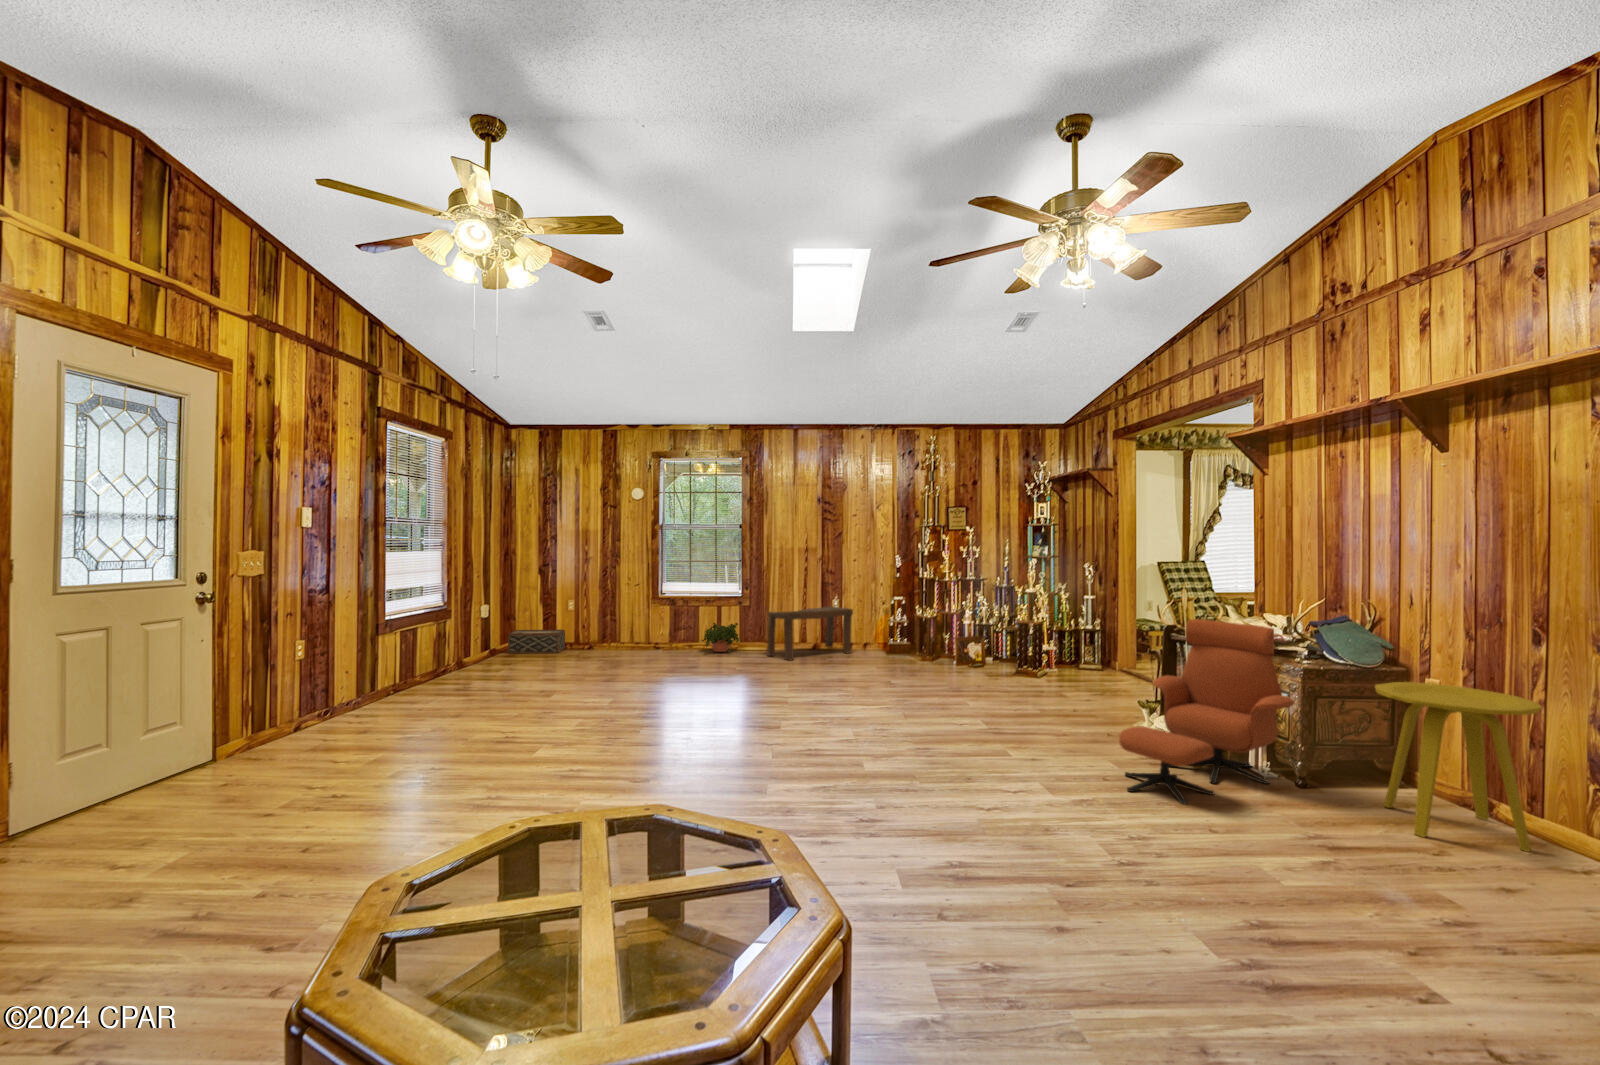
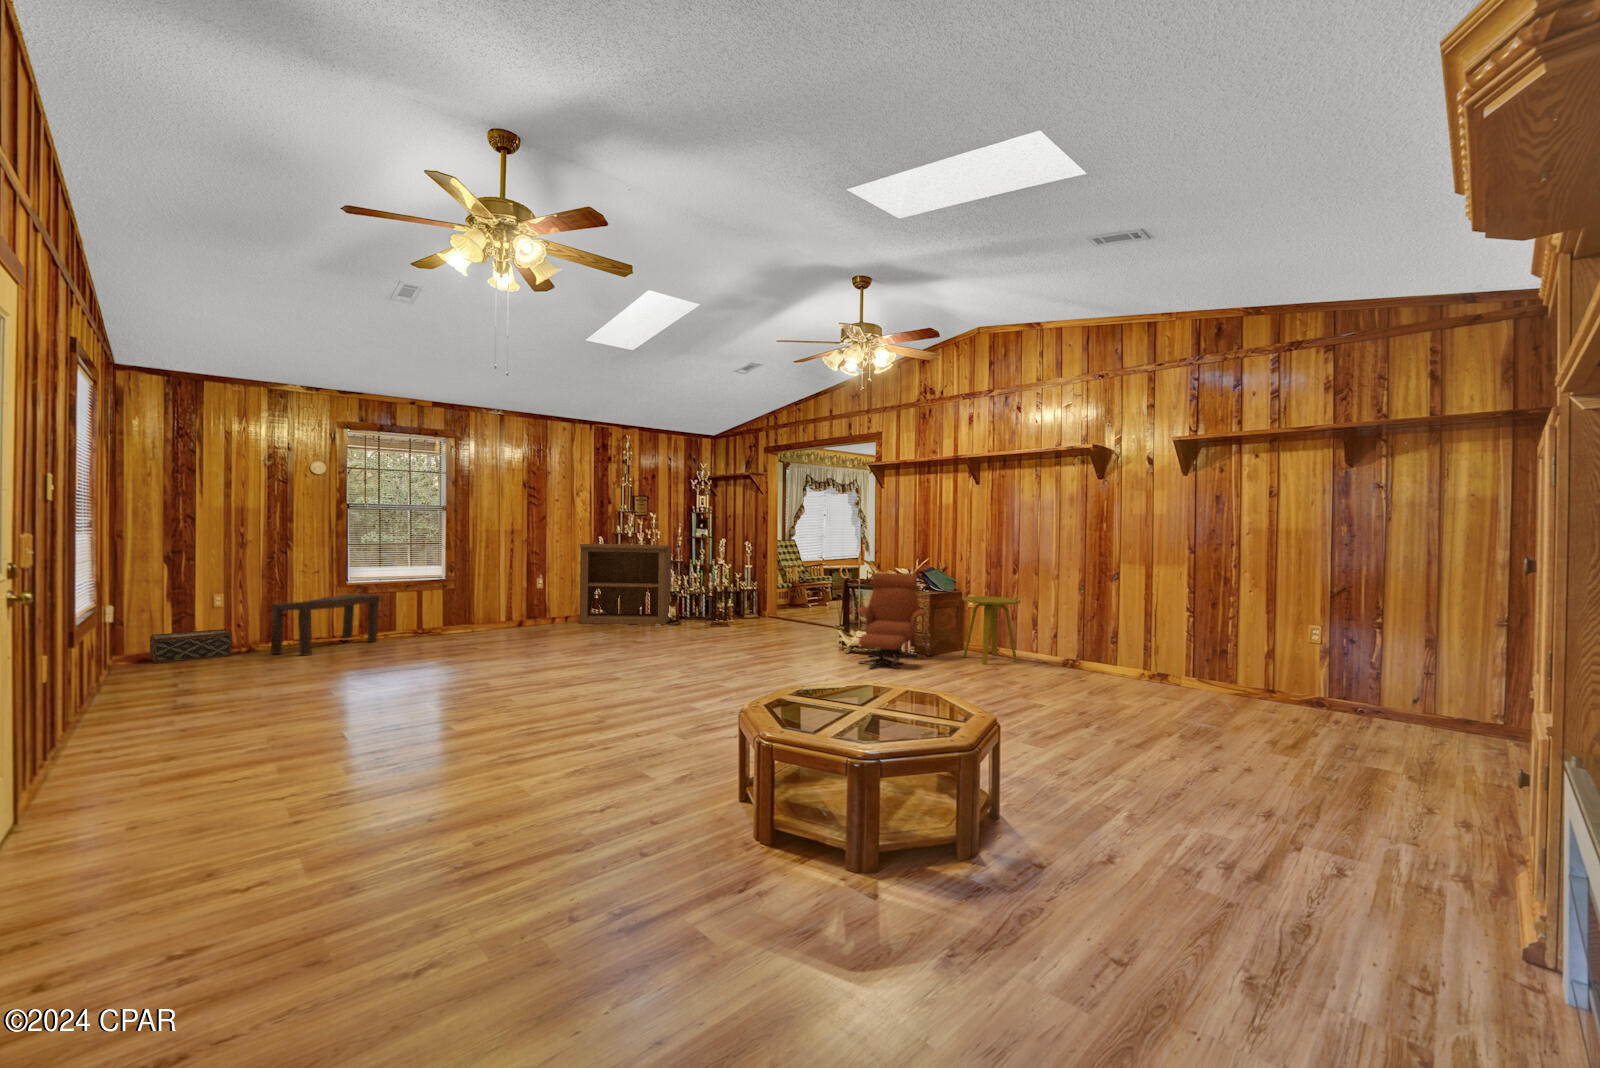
bookshelf: none [871,562,982,665] -> present [580,544,671,624]
bench: present [767,606,853,660] -> present [271,594,380,656]
potted plant: present [702,623,739,652] -> none [411,605,456,637]

